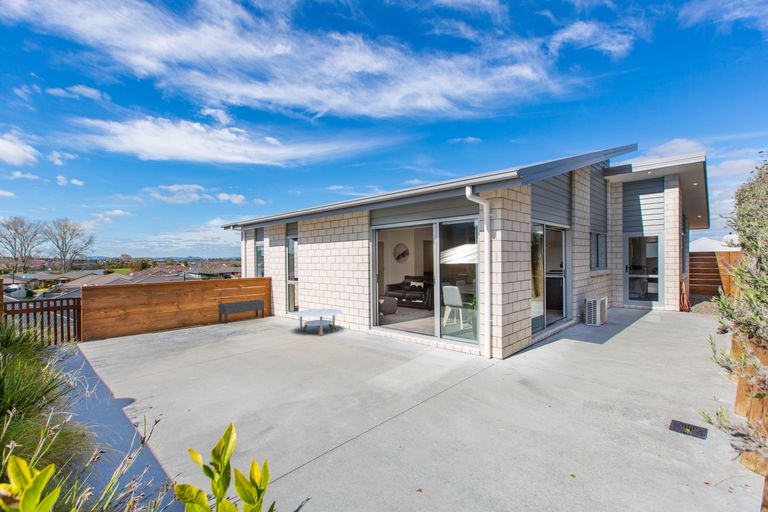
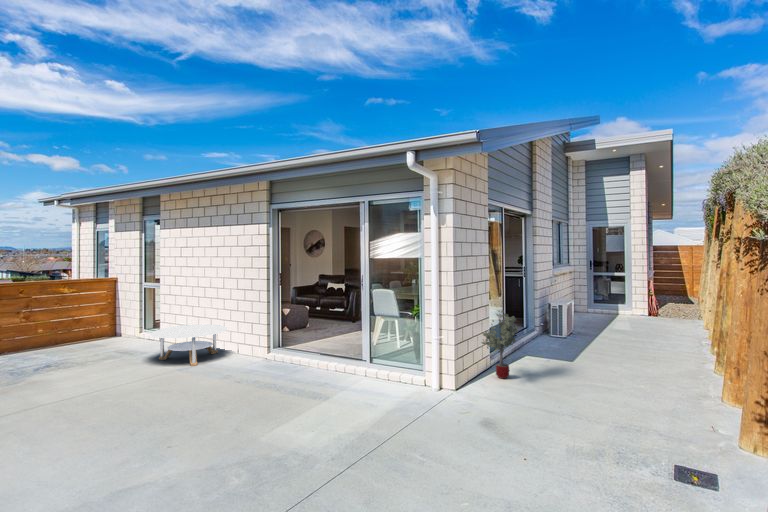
bench: present [218,300,265,324] -> none [23,312,106,352]
potted tree: none [524,302,556,354] -> present [482,310,518,379]

